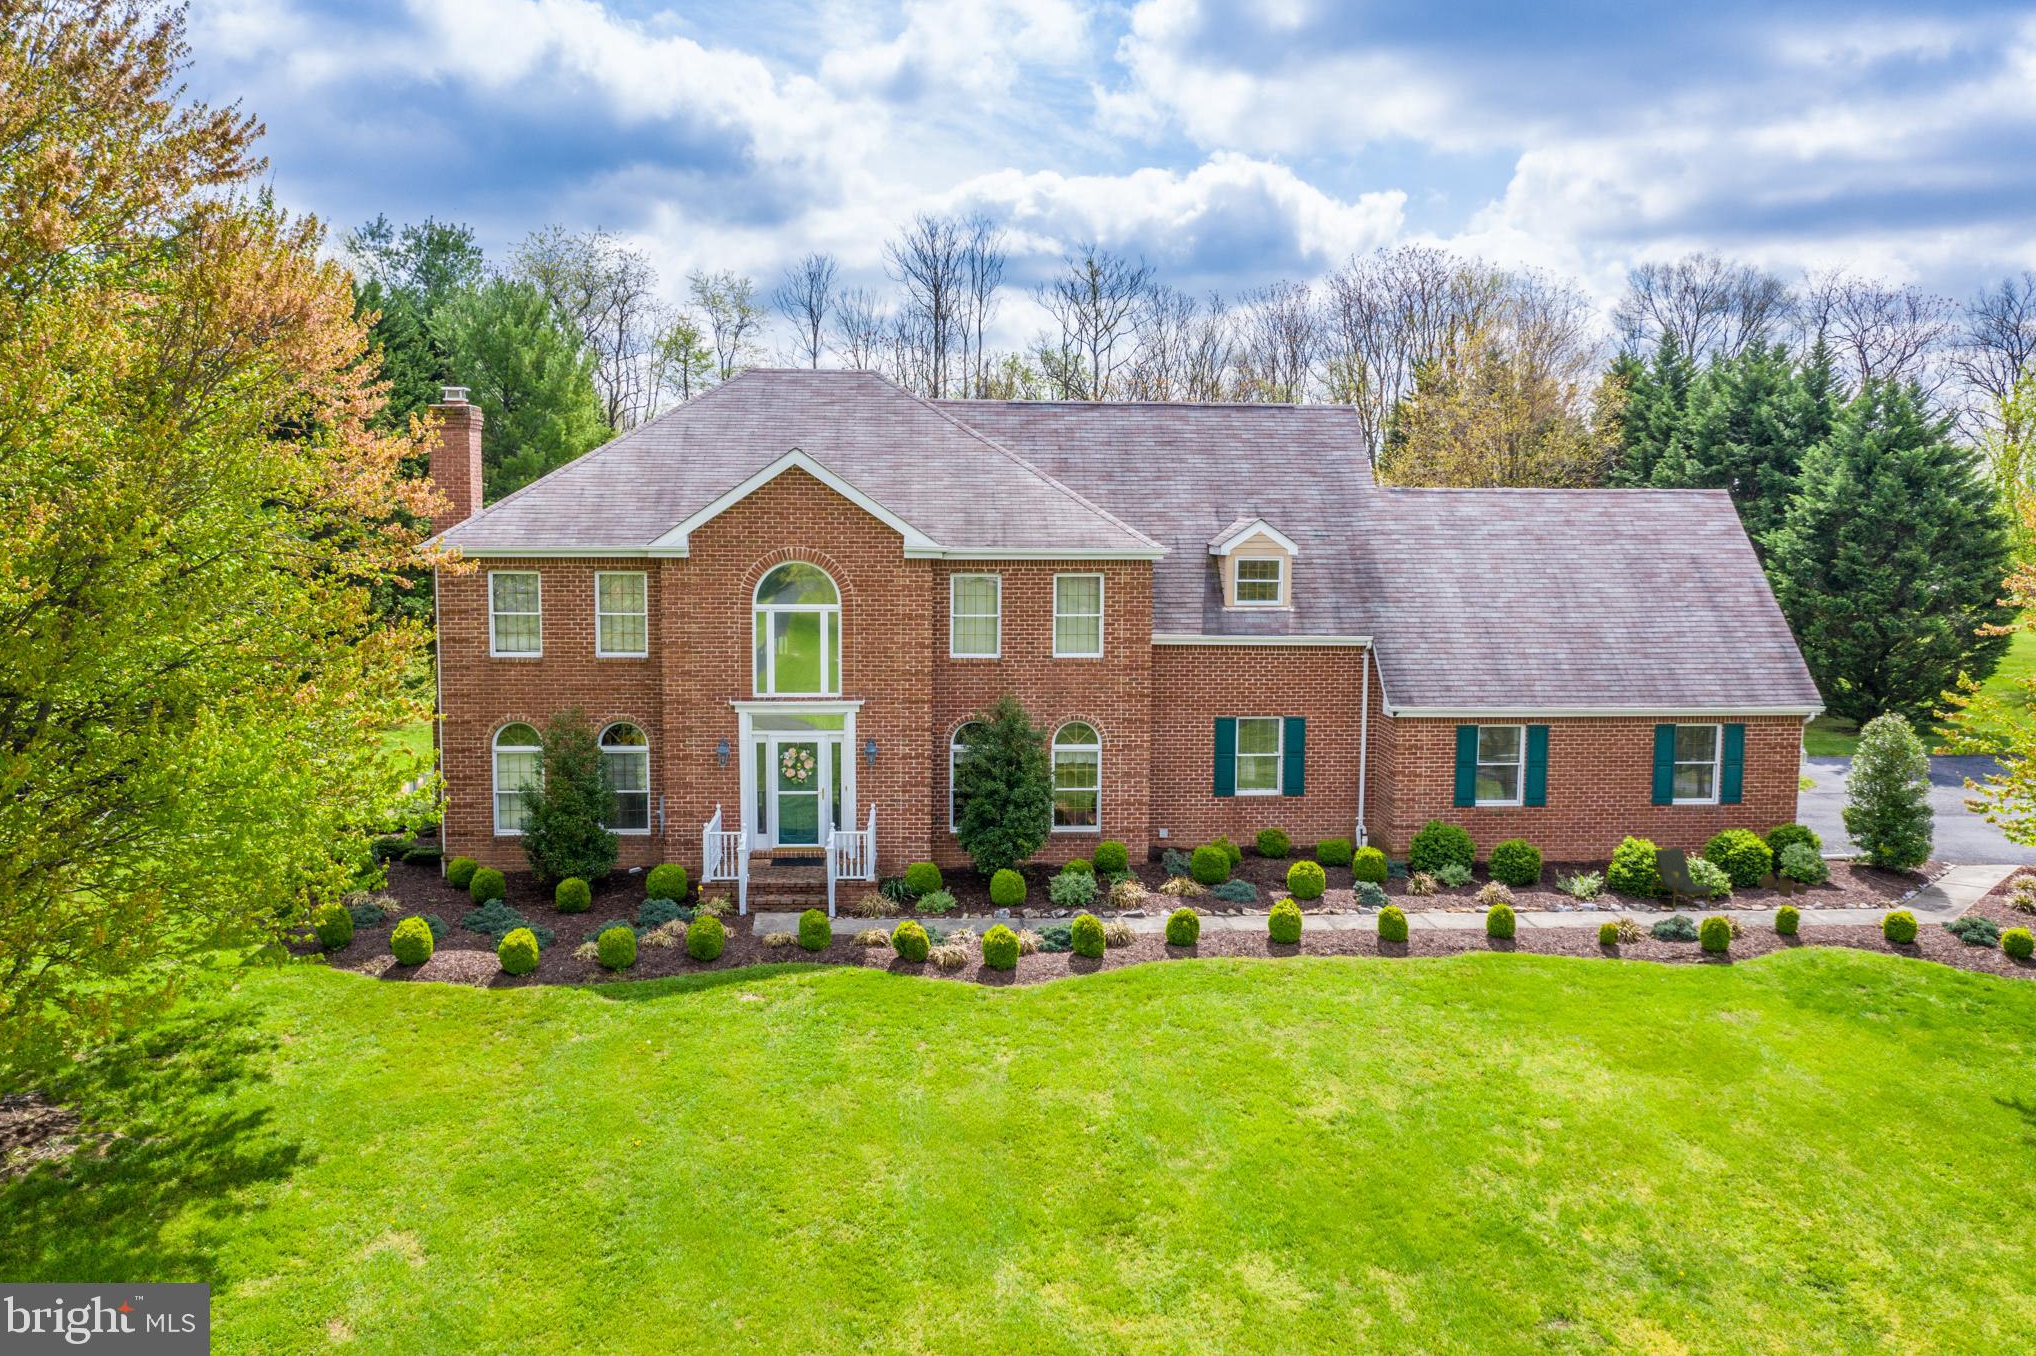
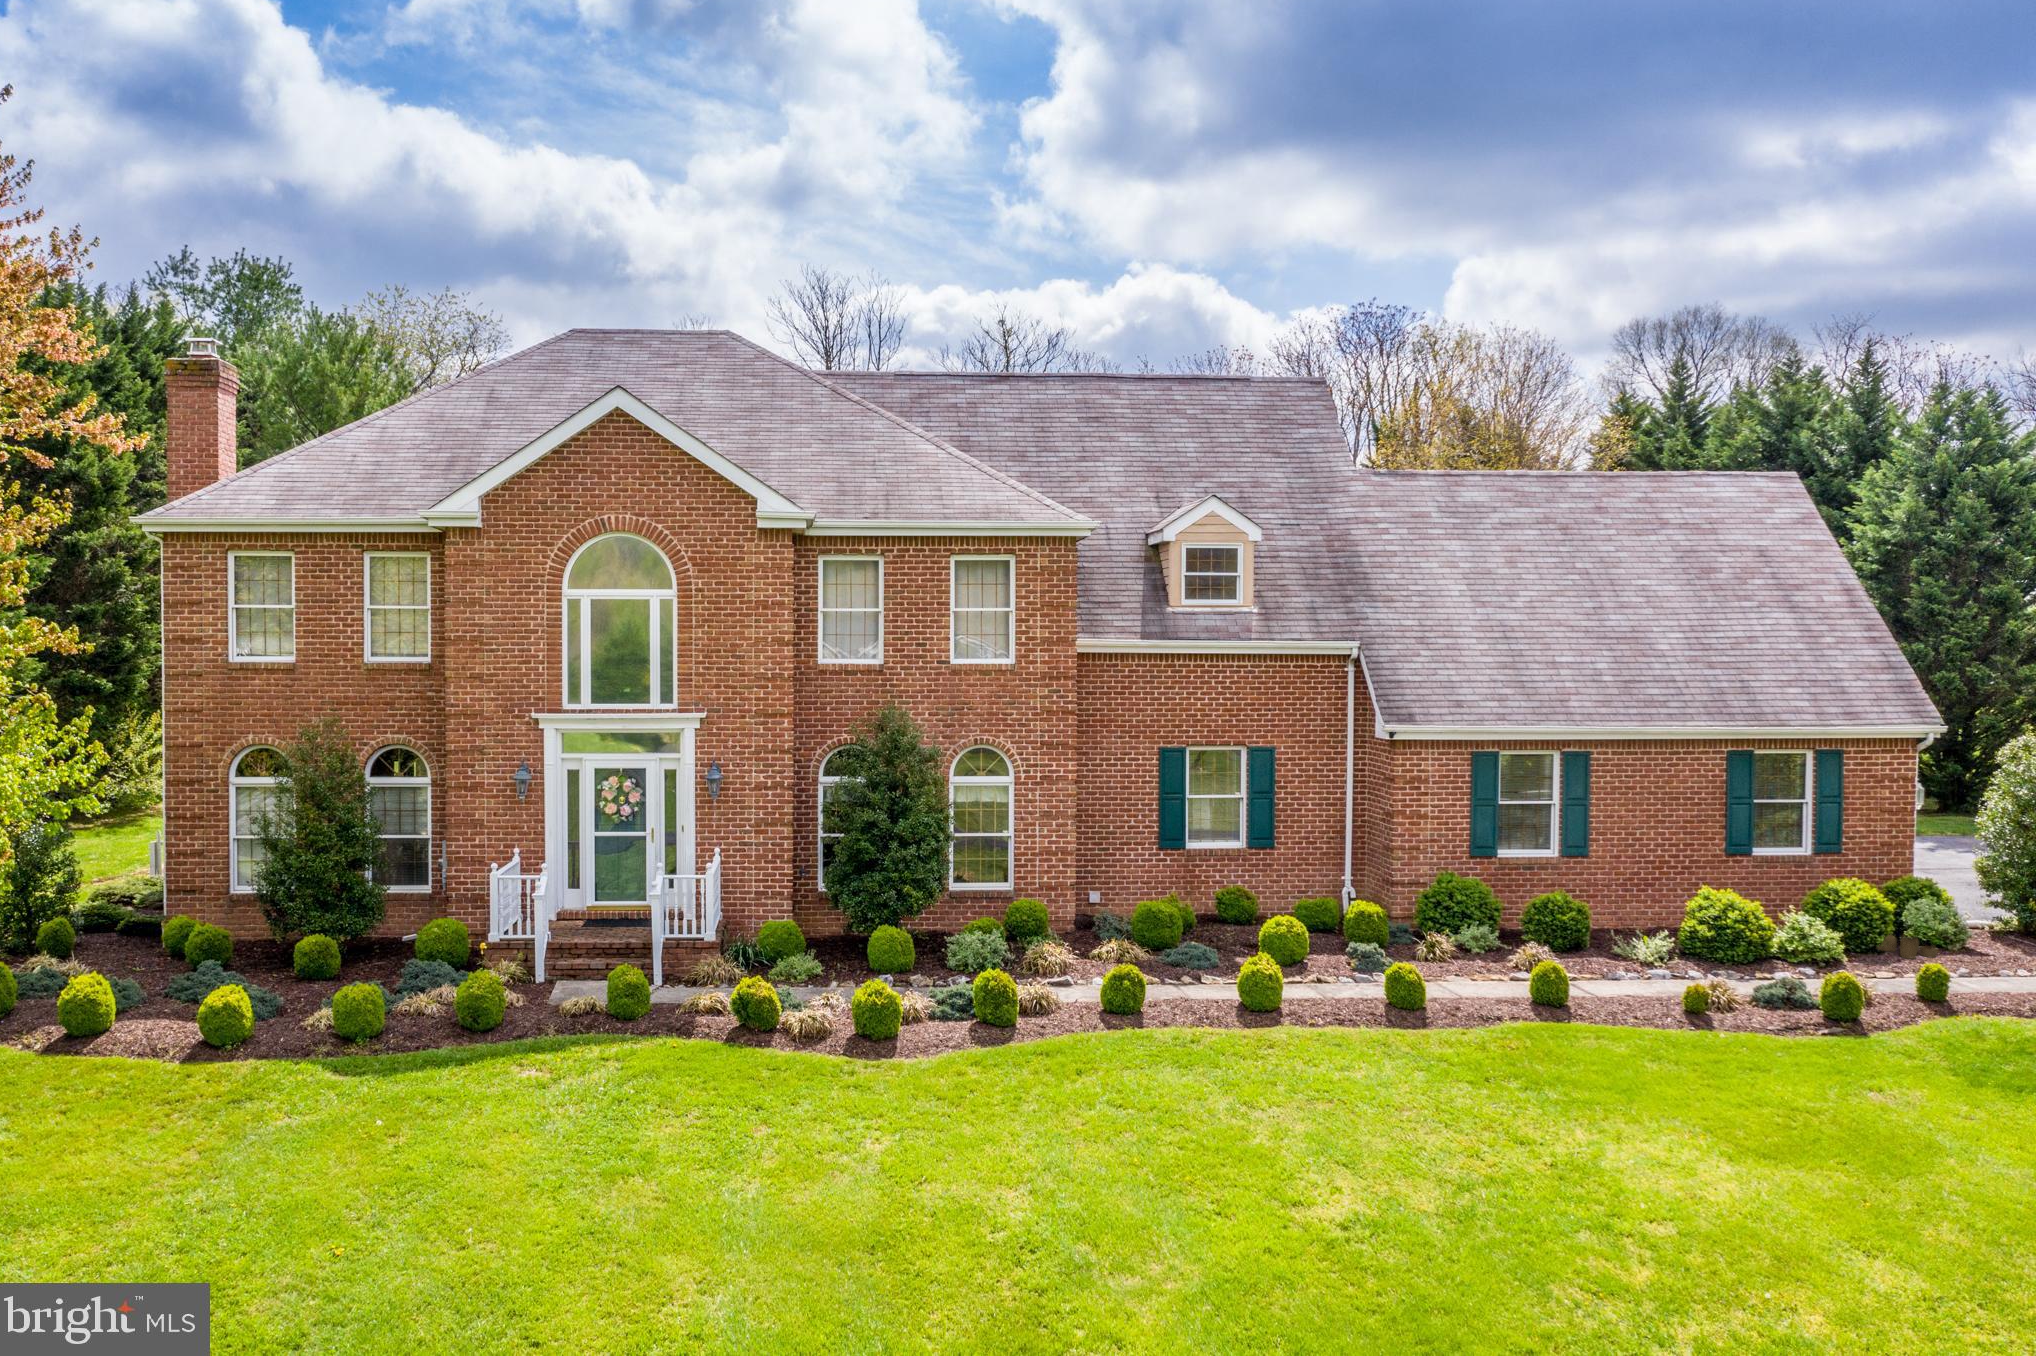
lounge chair: present [1651,848,1713,907] -> none [1734,897,1812,972]

